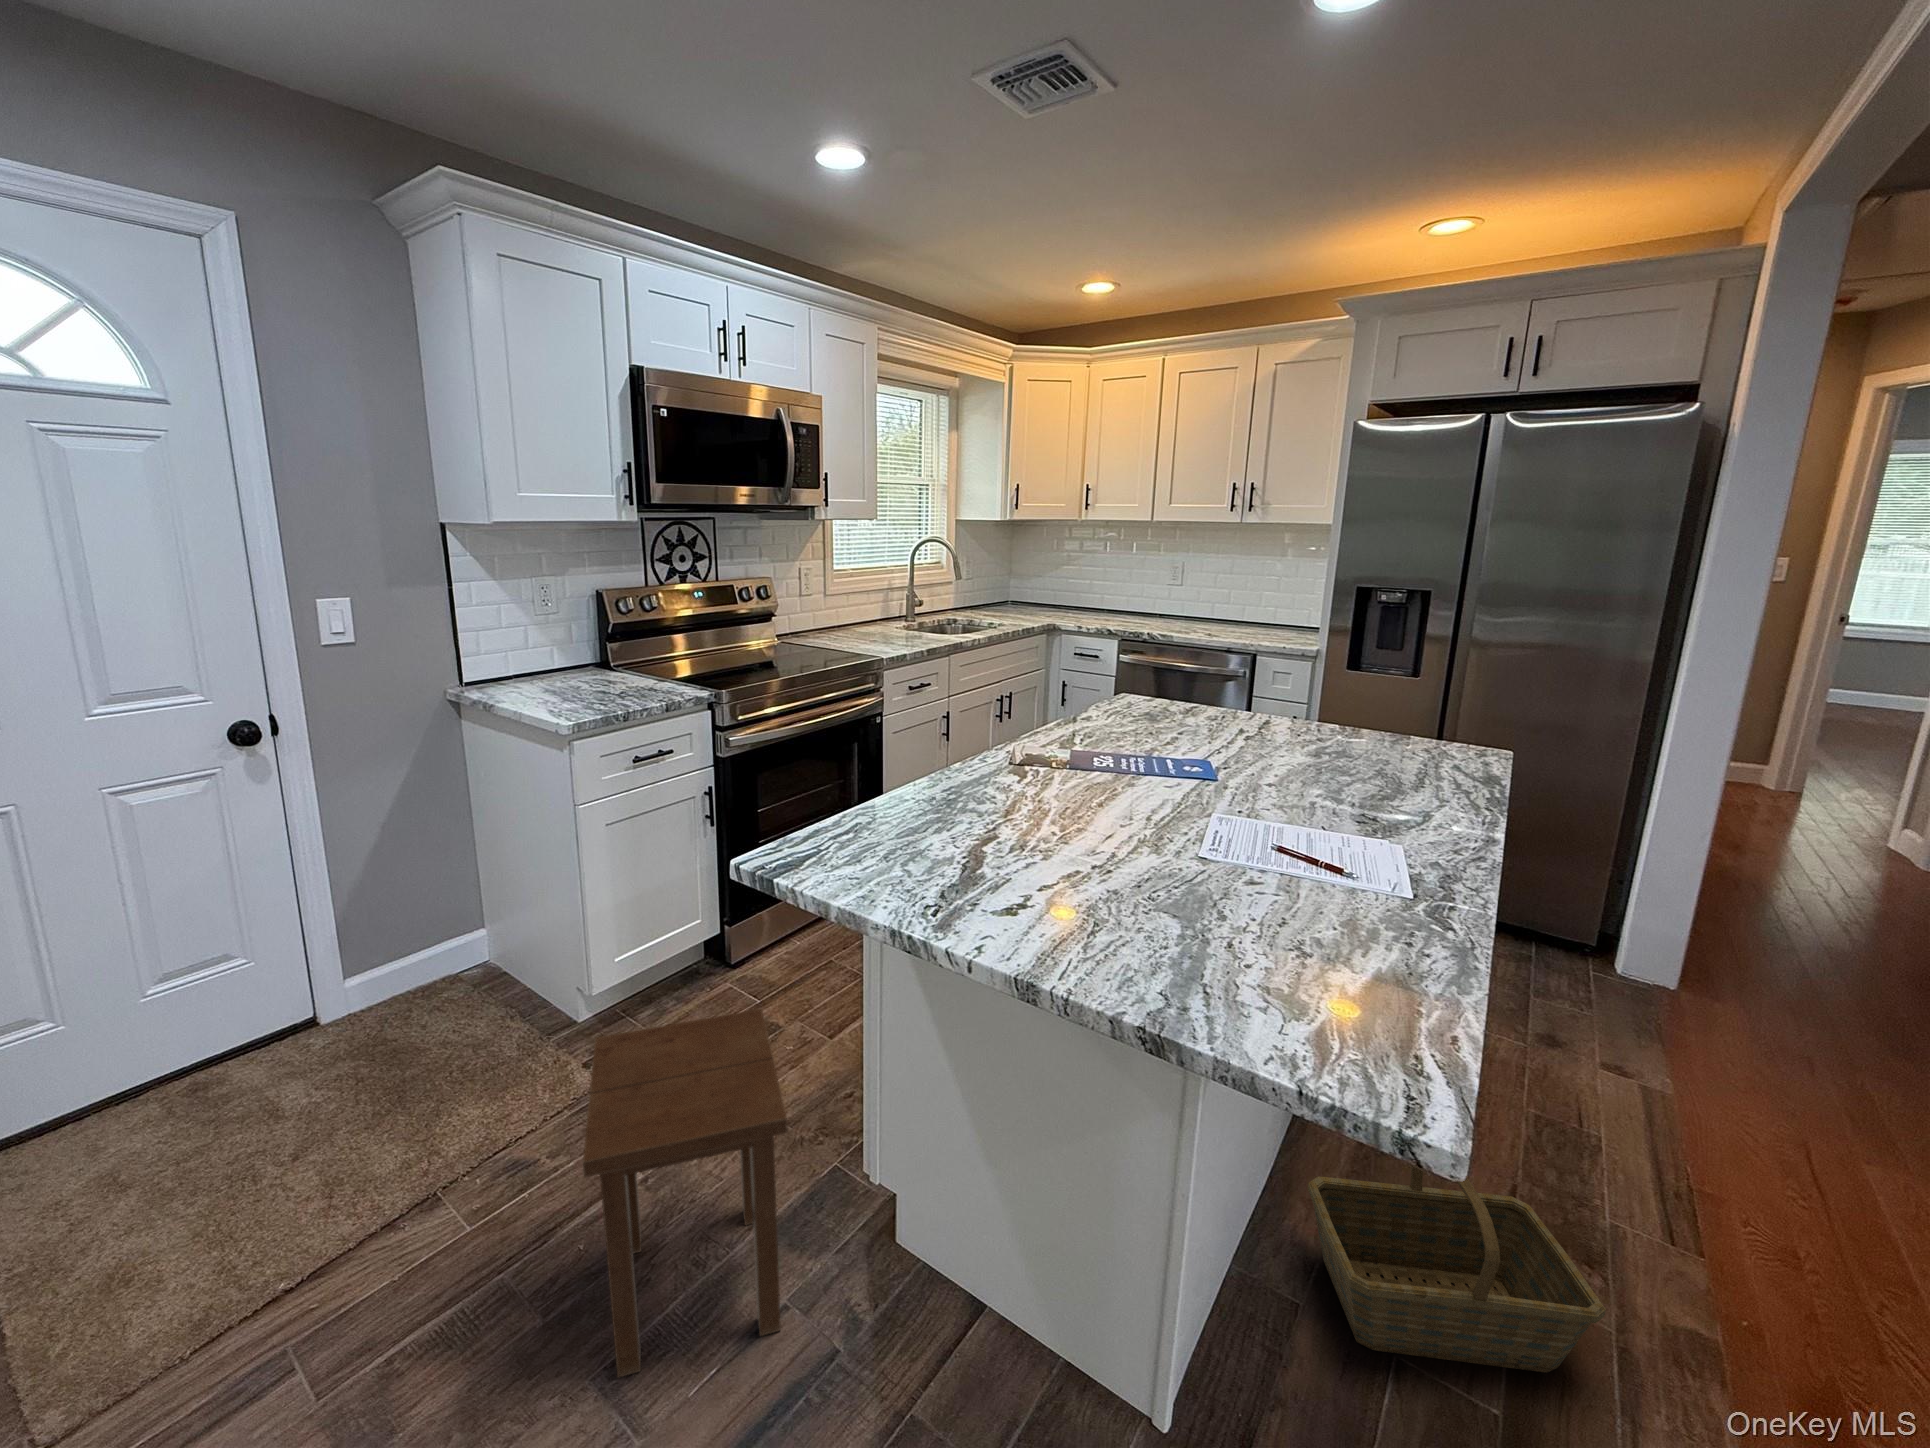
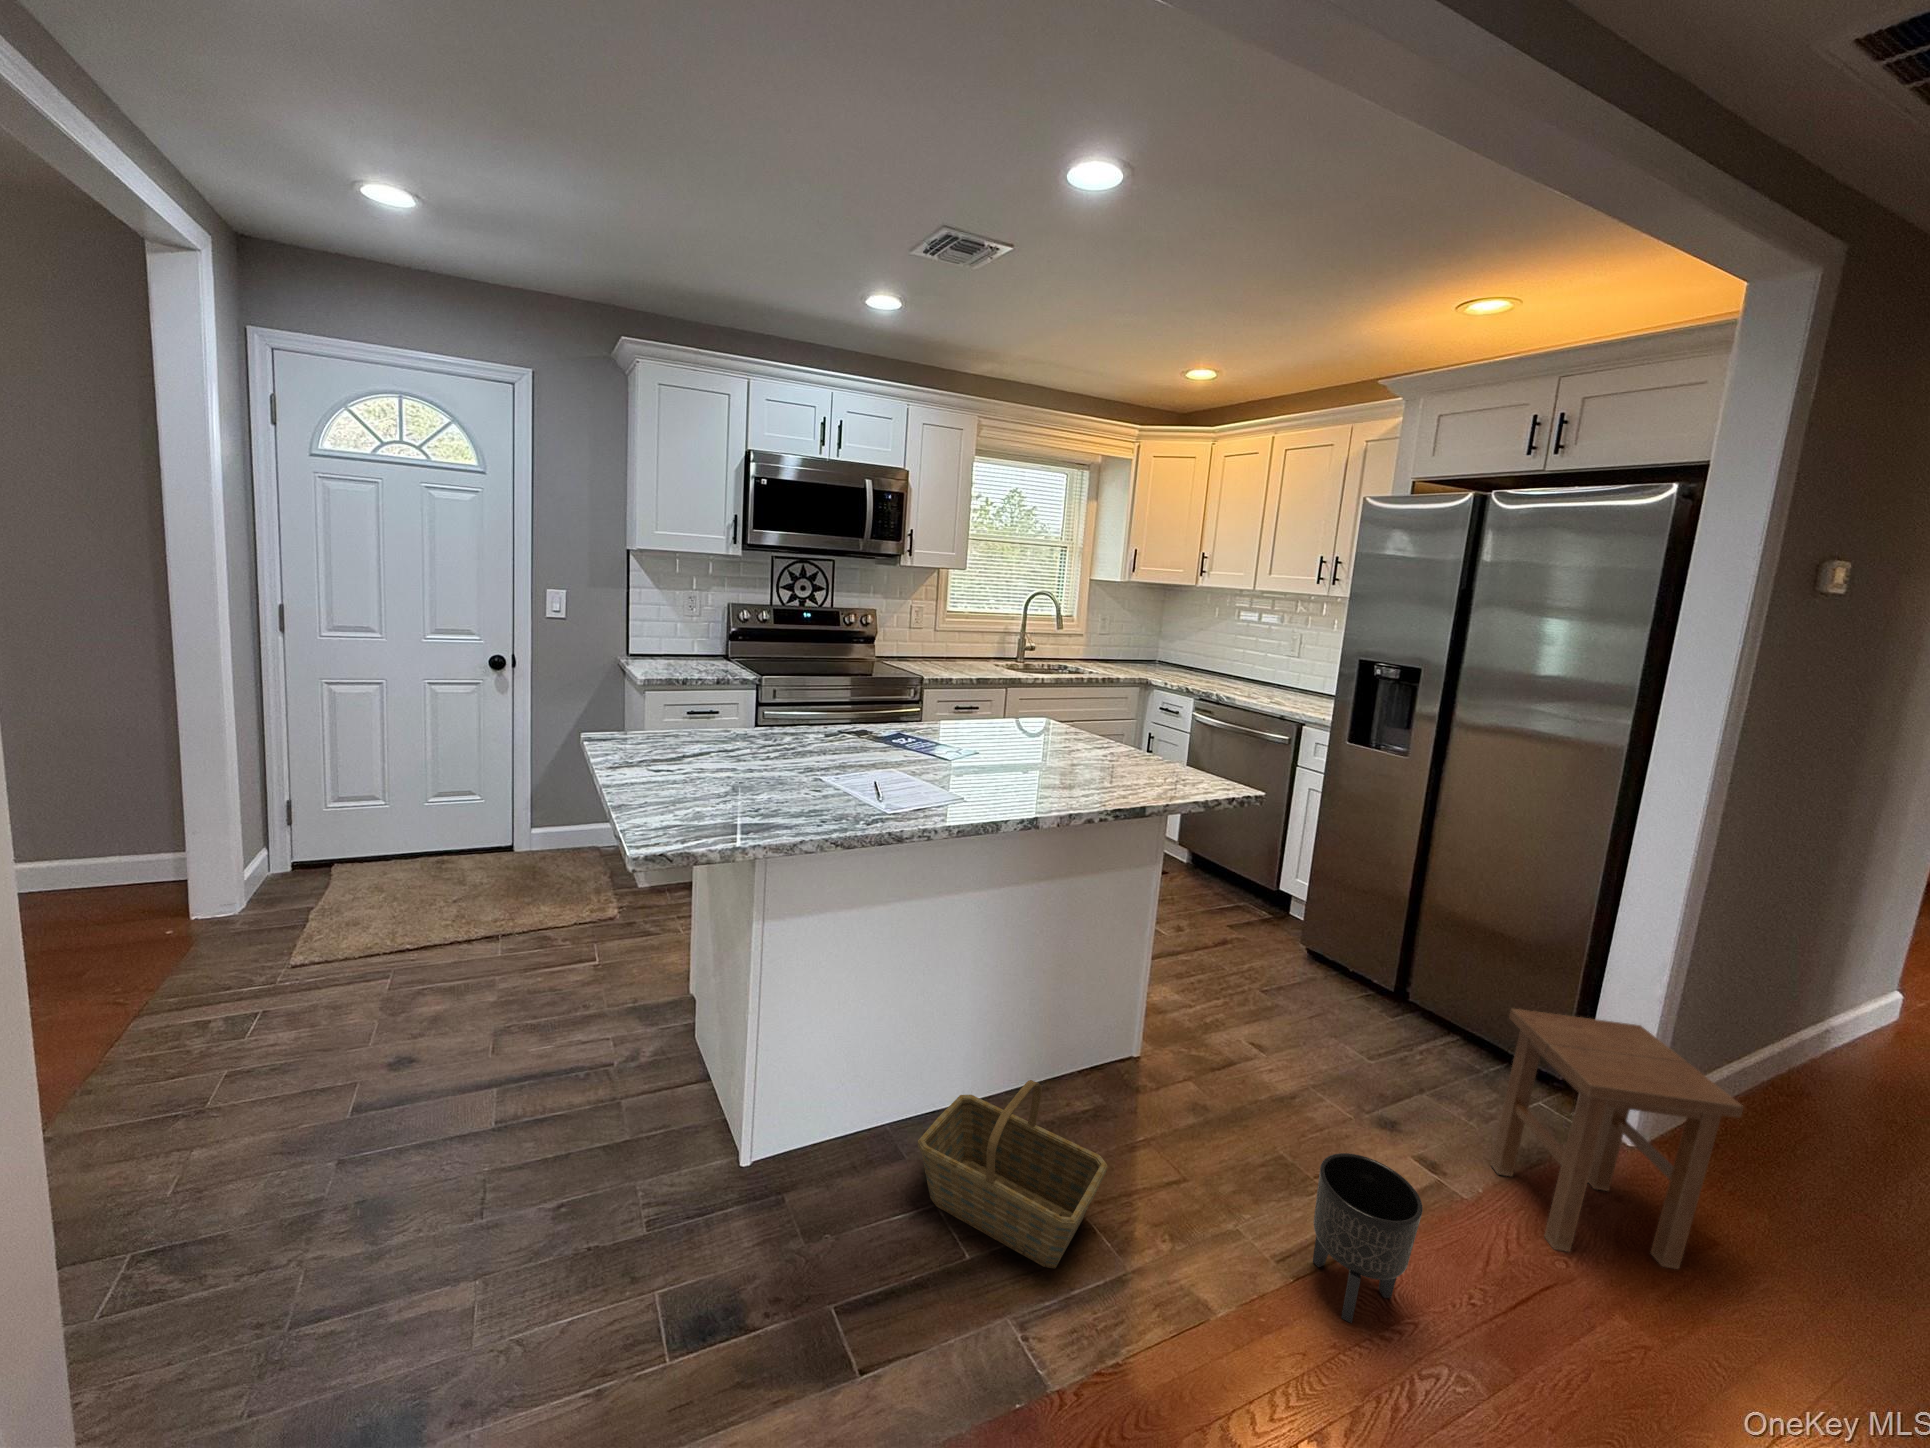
stool: present [583,1009,788,1377] -> present [1491,1009,1743,1269]
planter: none [1695,1089,1858,1275] -> present [1313,1153,1423,1323]

